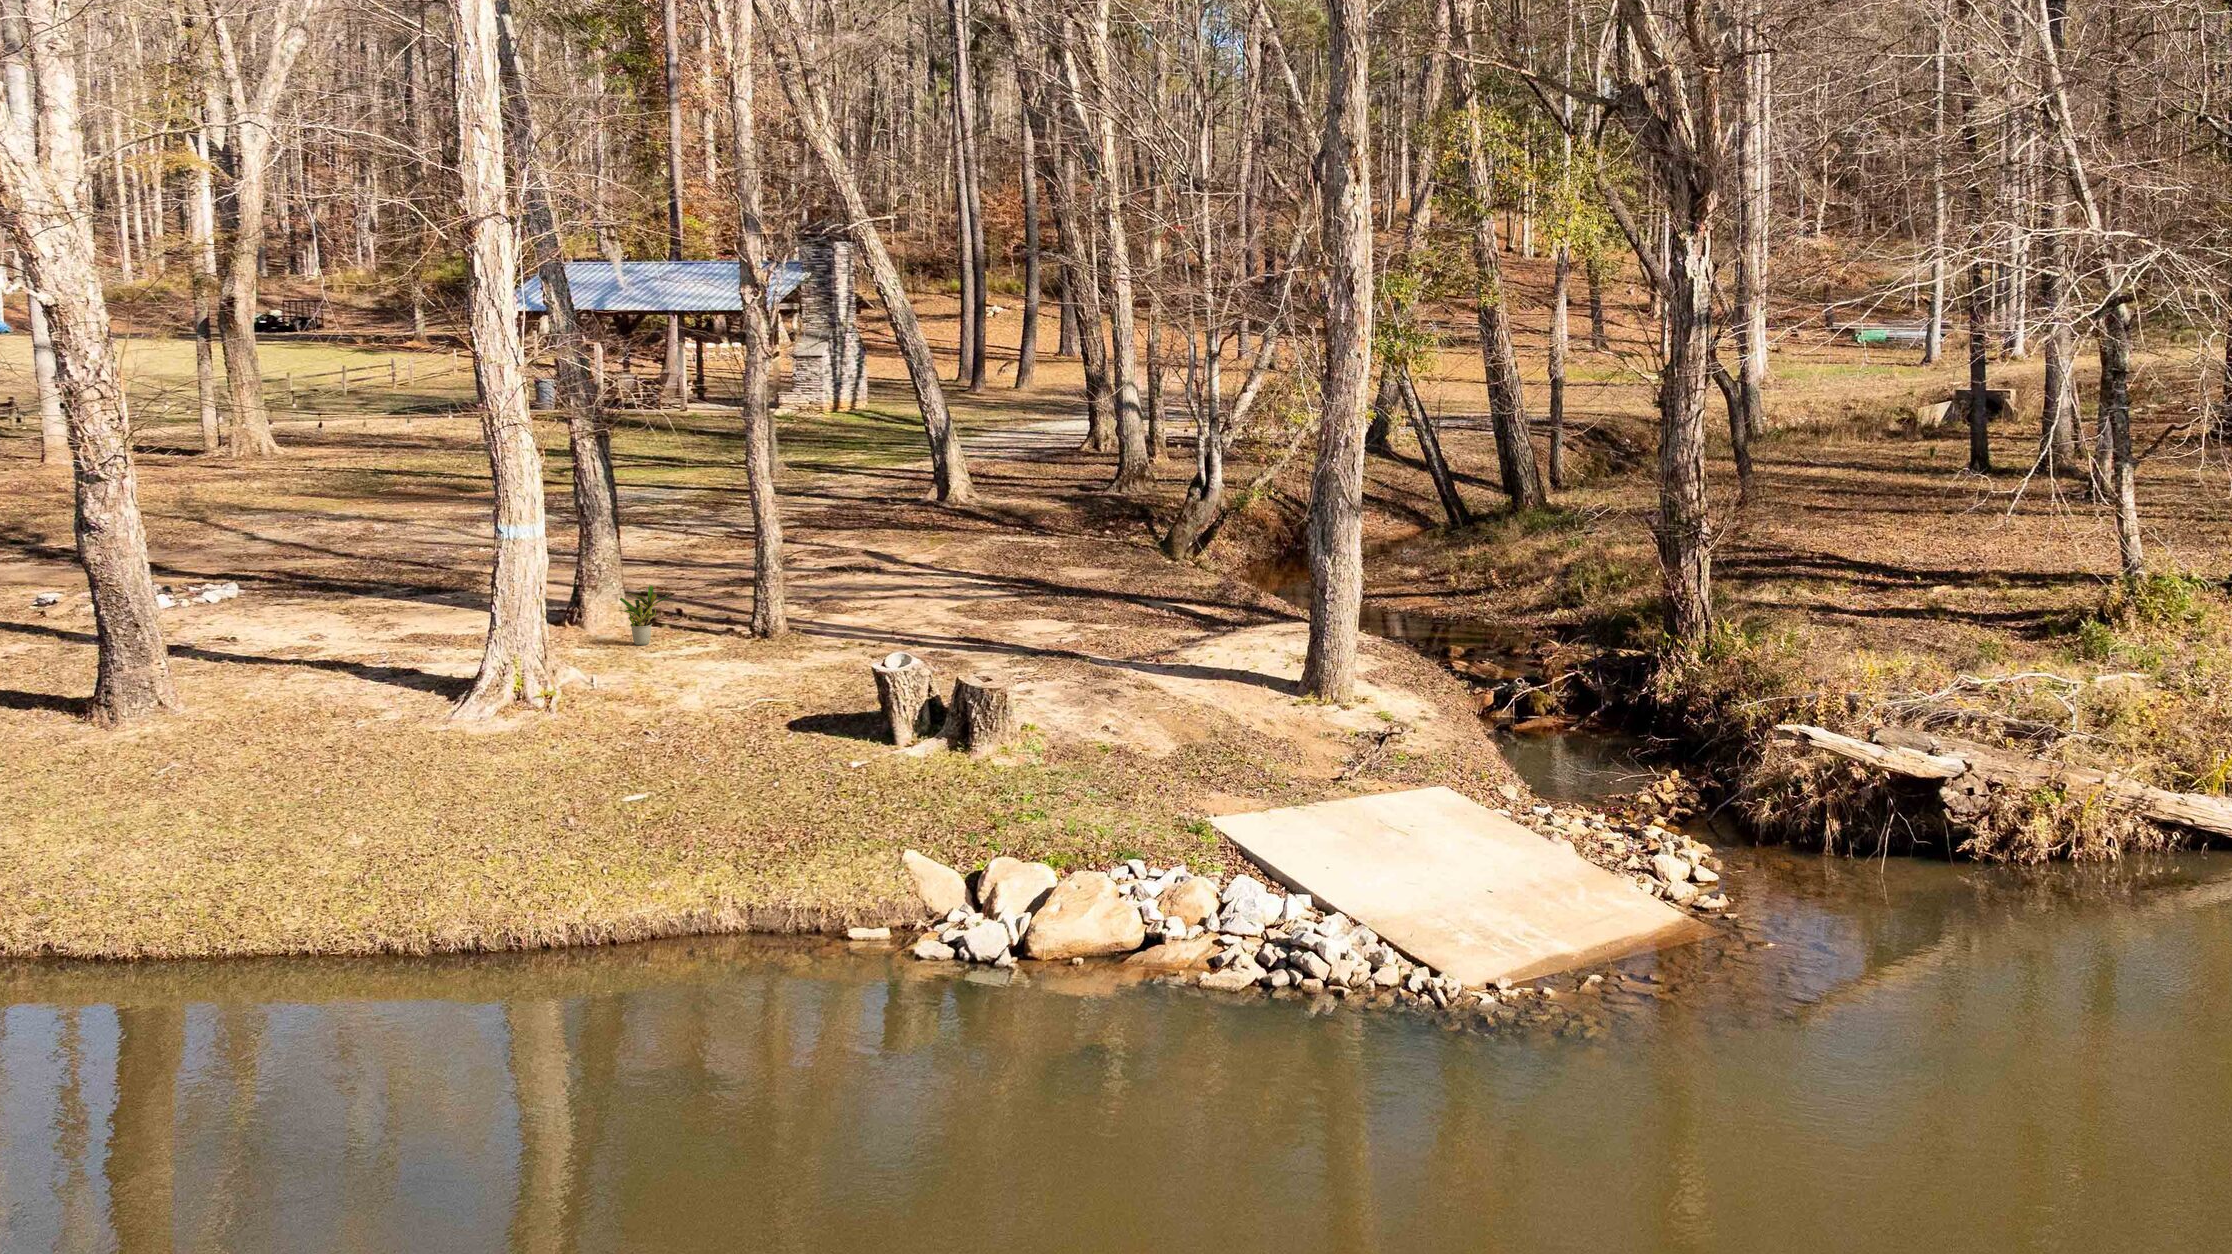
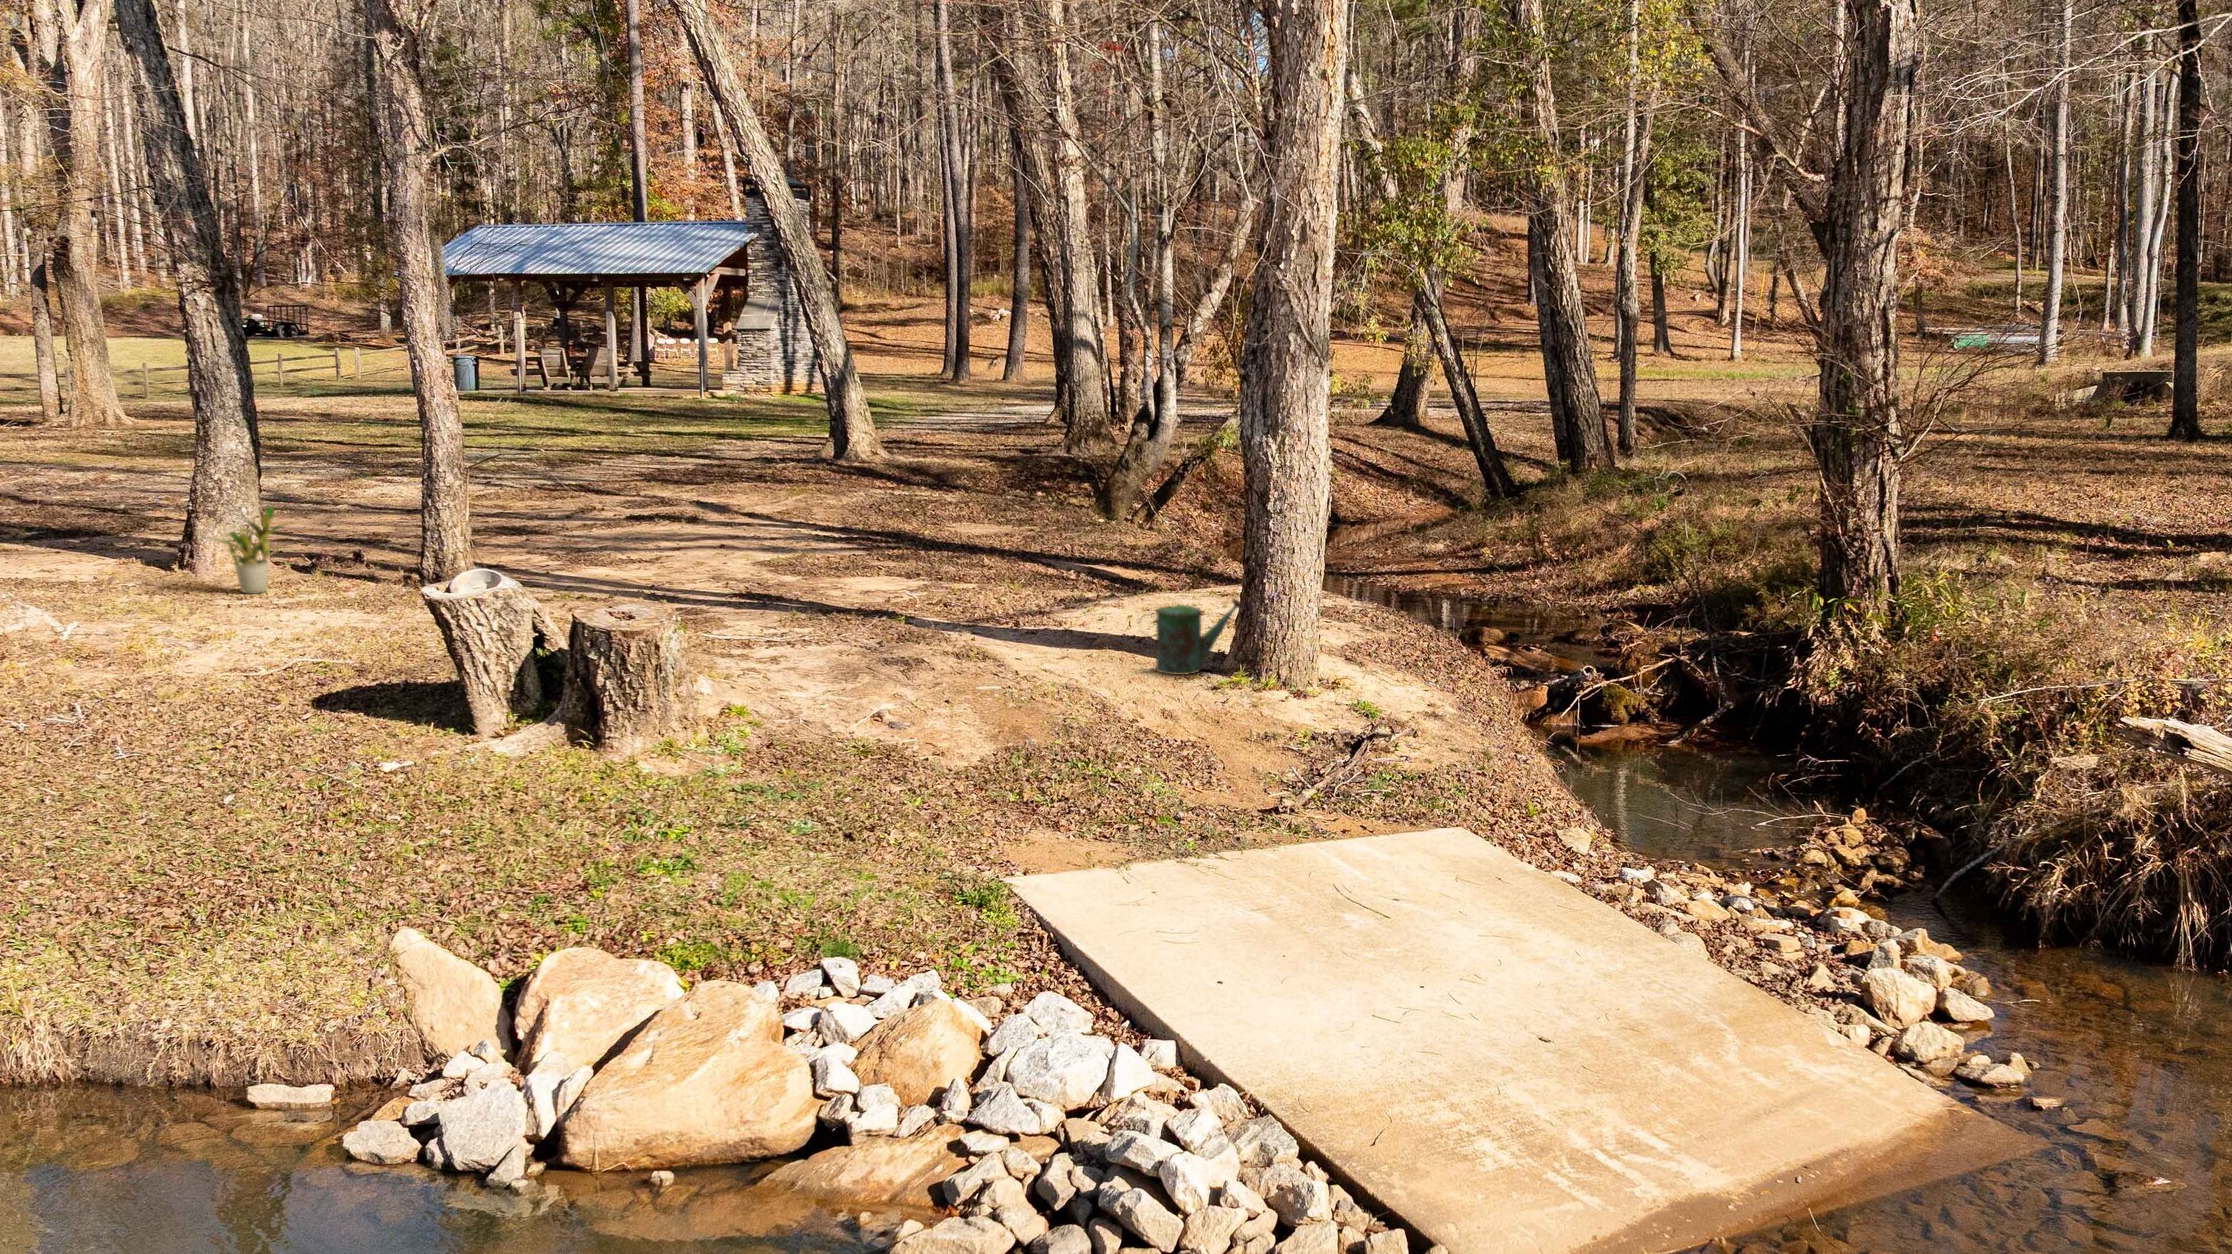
watering can: none [1245,646,1310,694] -> present [1152,599,1244,675]

